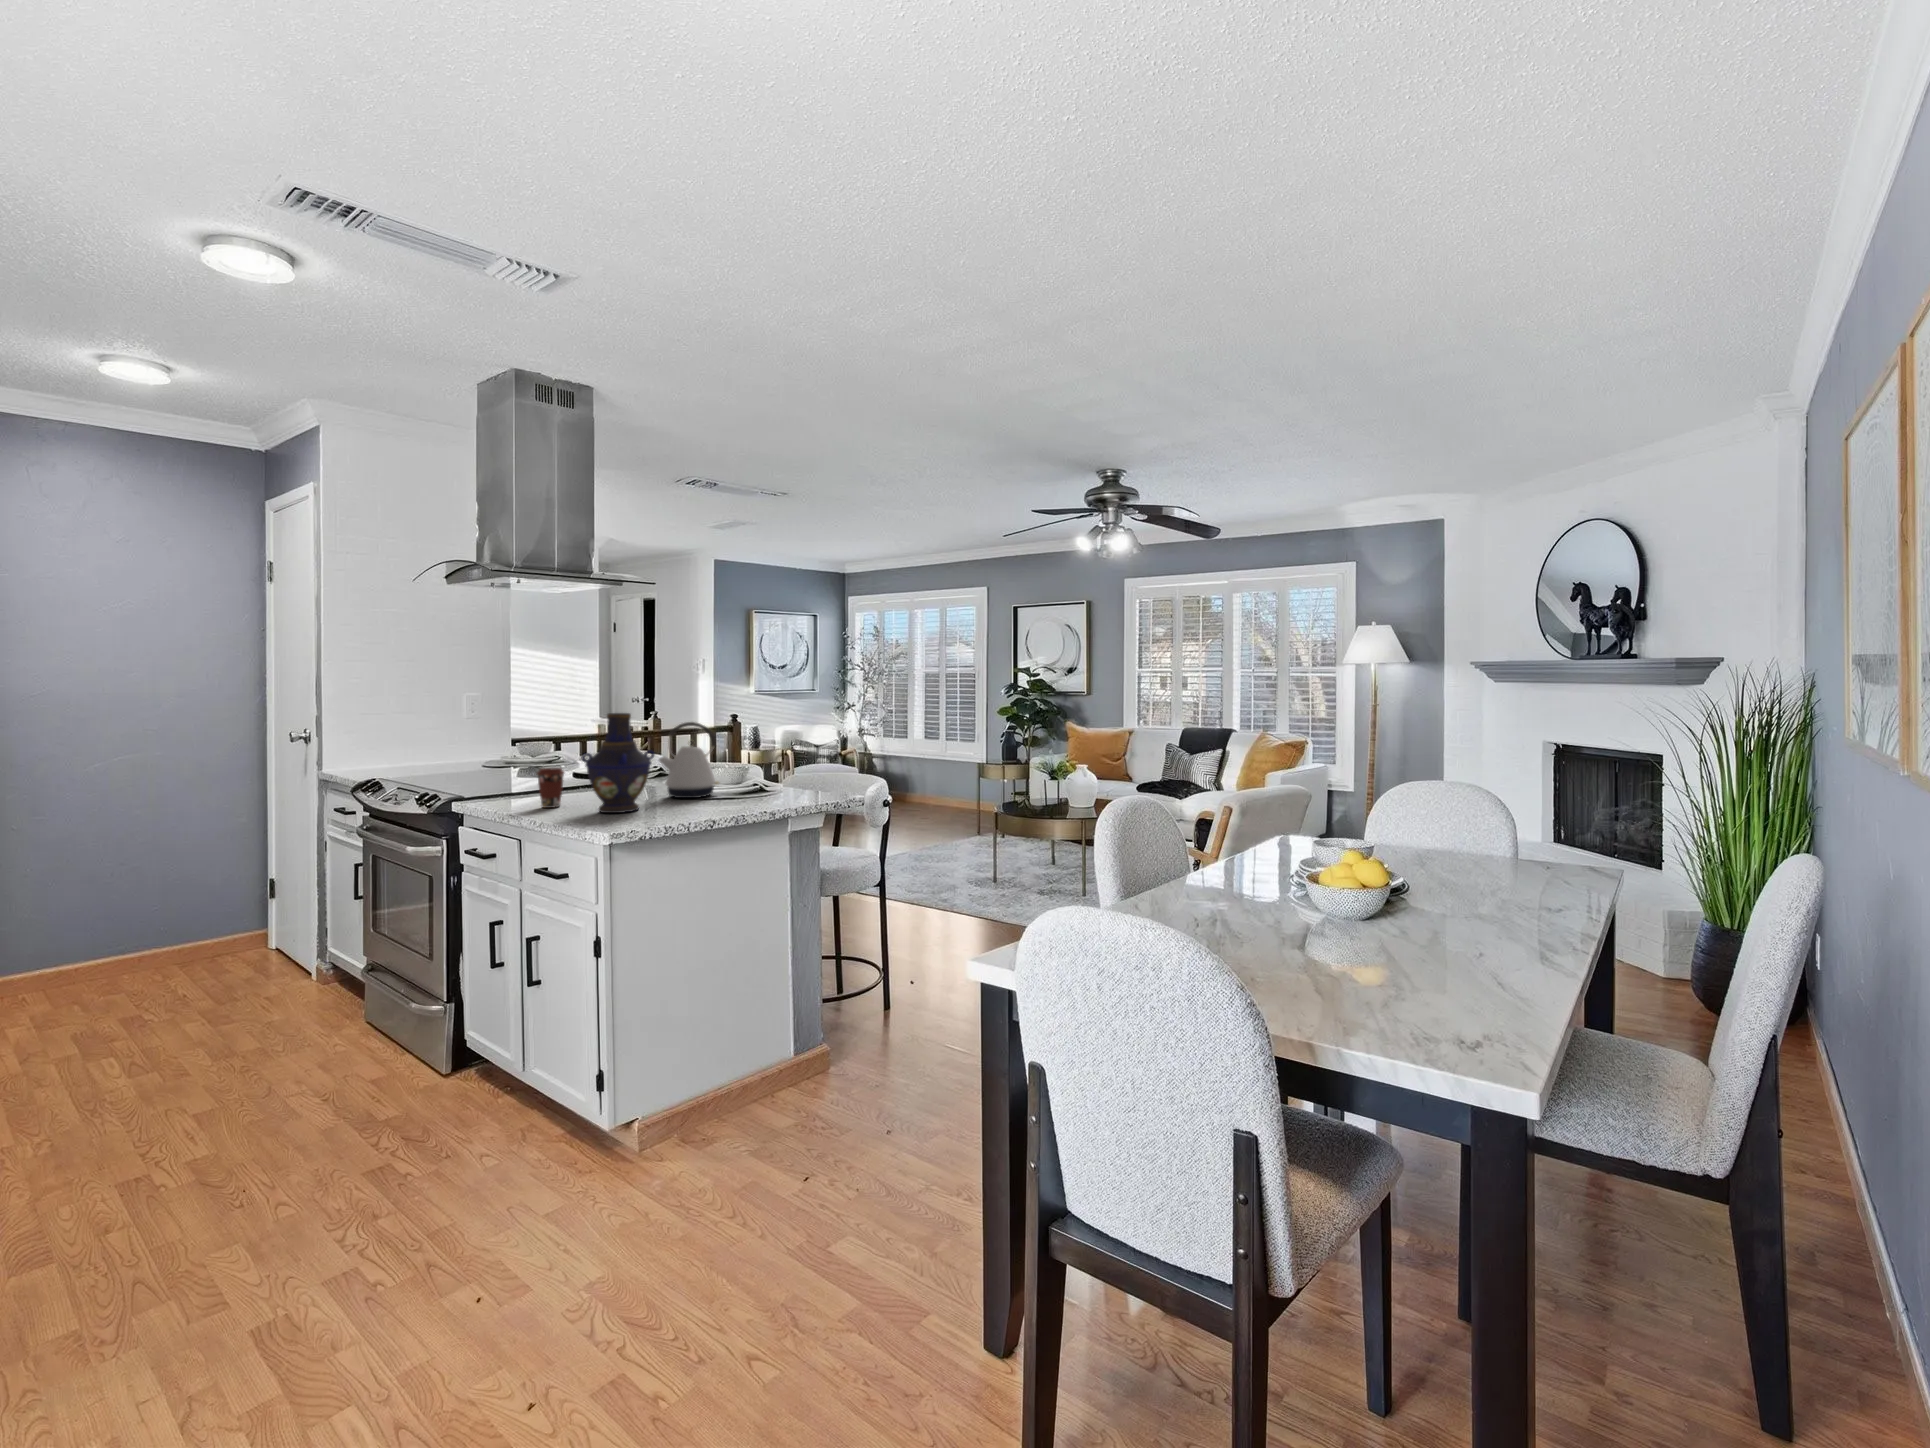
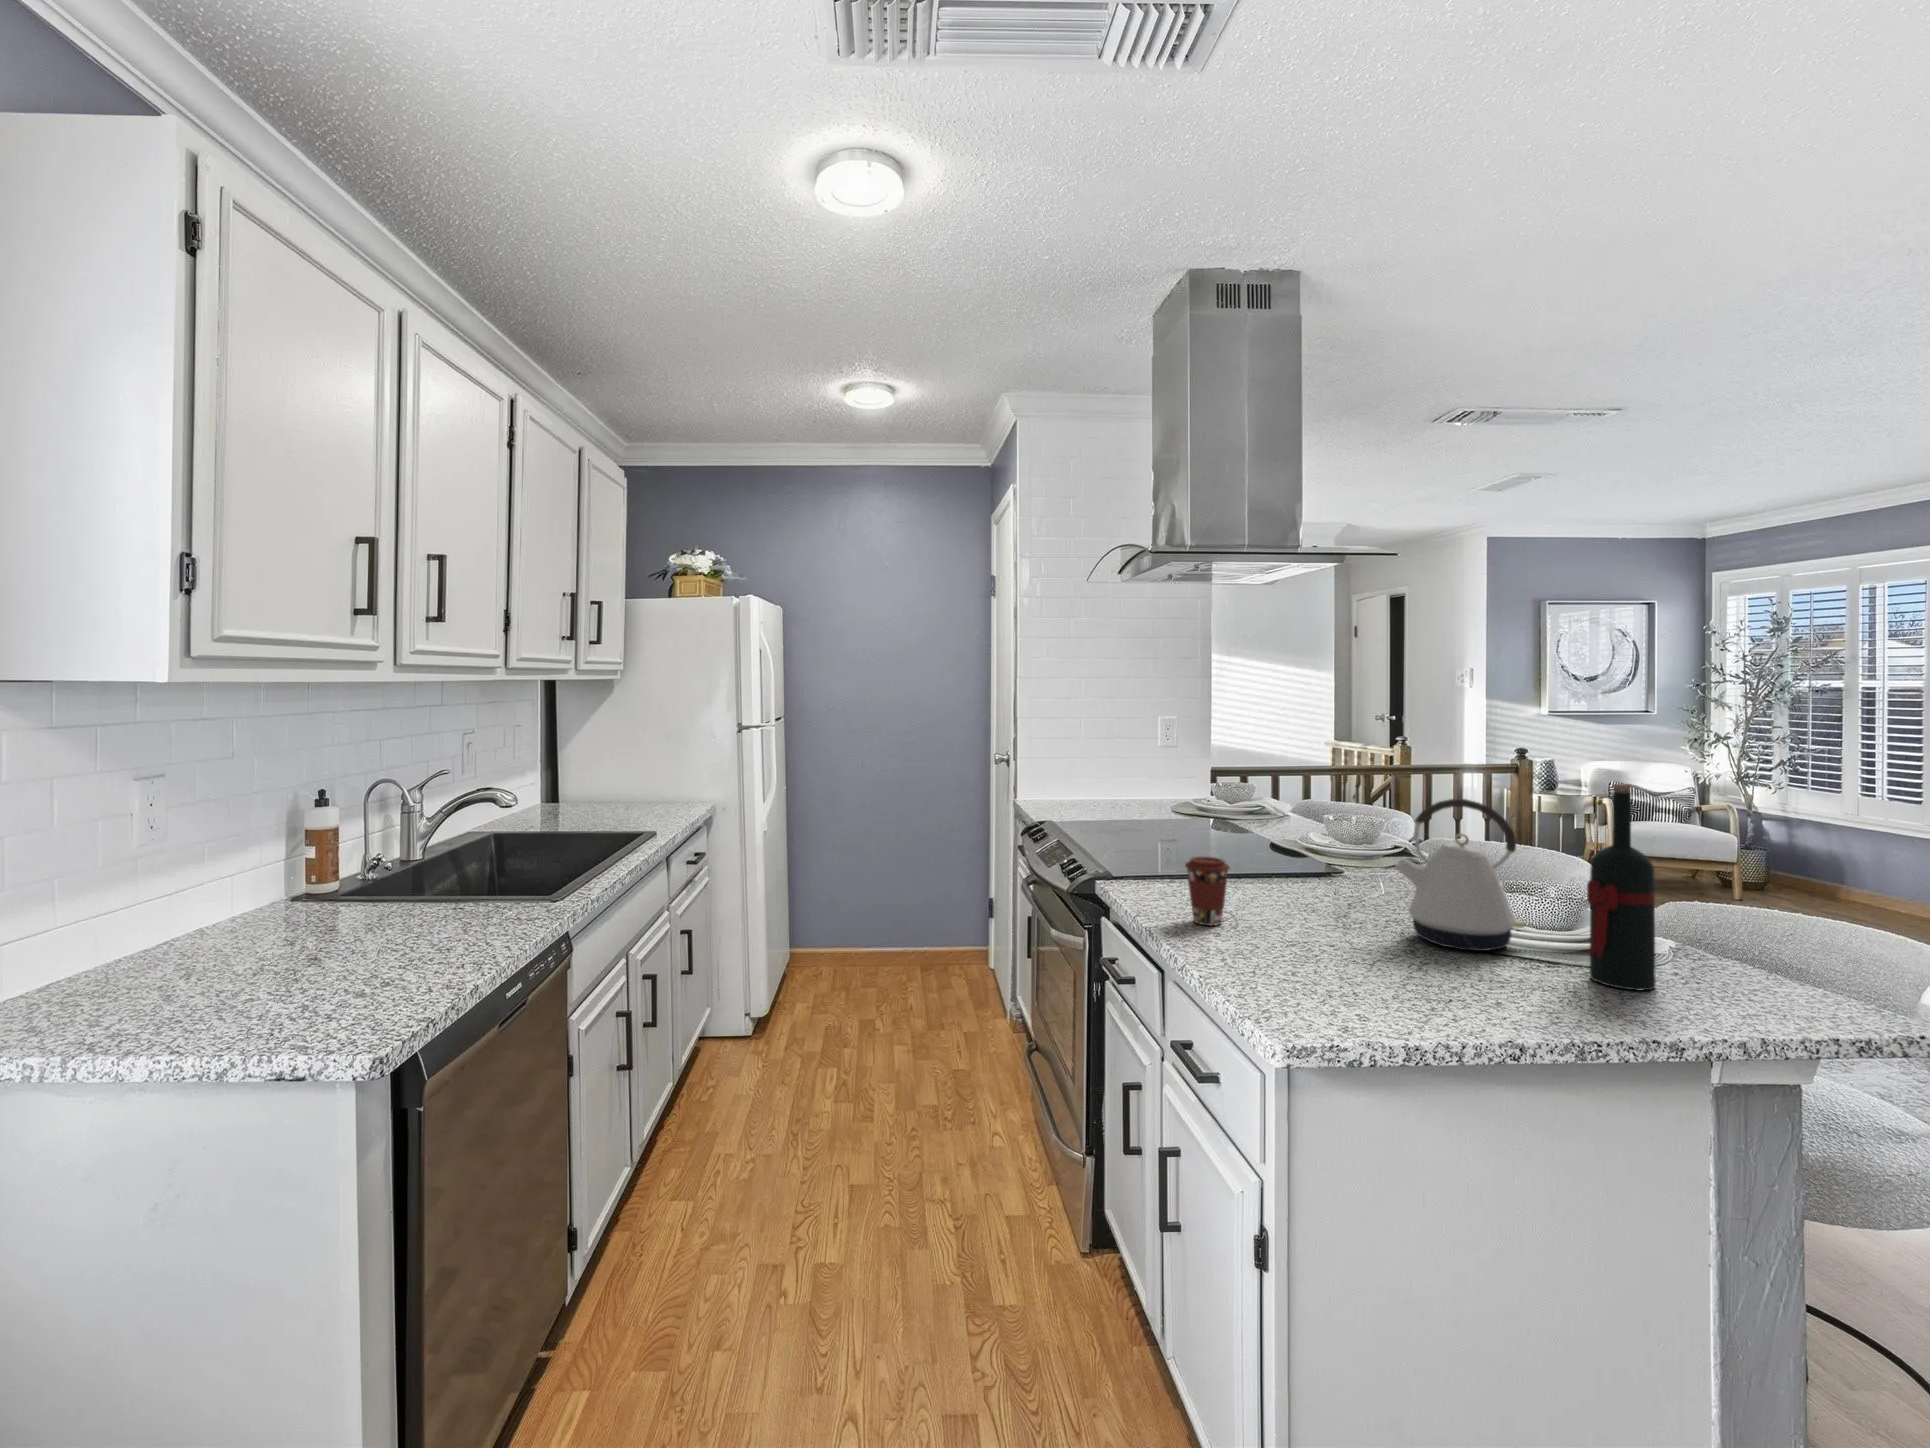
wine bottle: none [743,707,769,799] -> present [1587,784,1656,990]
vase: present [581,713,654,813] -> none [1247,779,1385,972]

